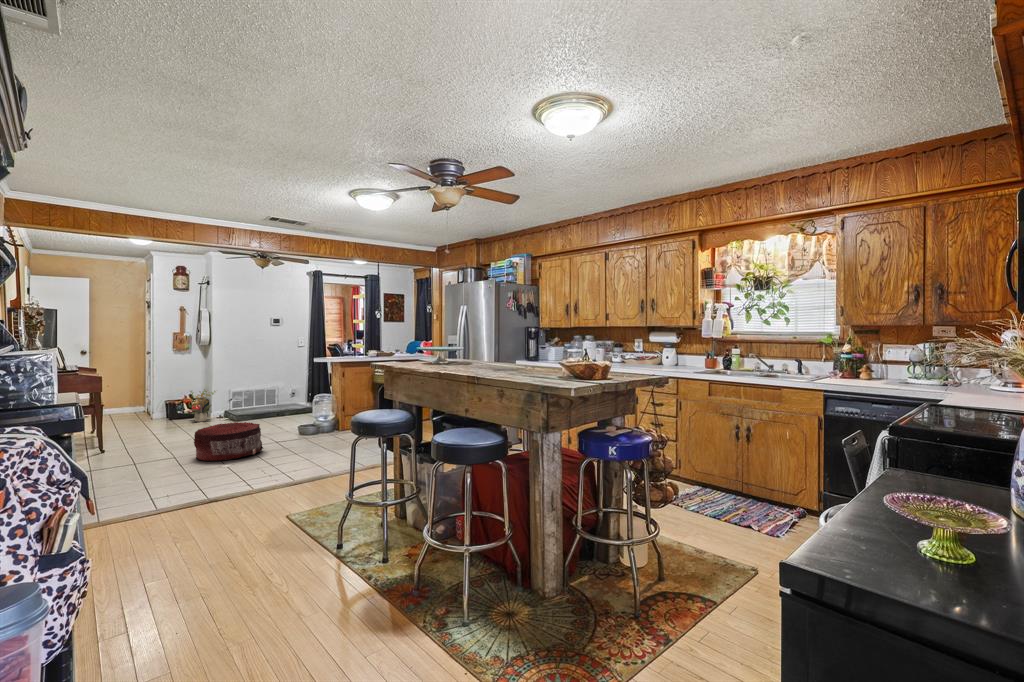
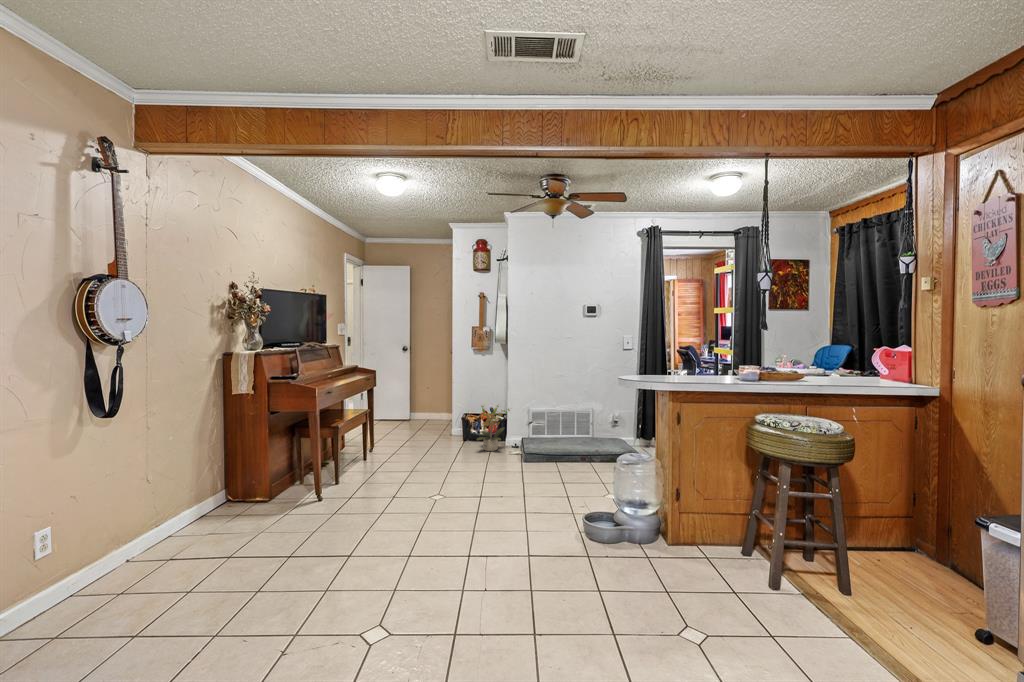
pouf: present [193,422,263,461] -> none [361,506,487,619]

